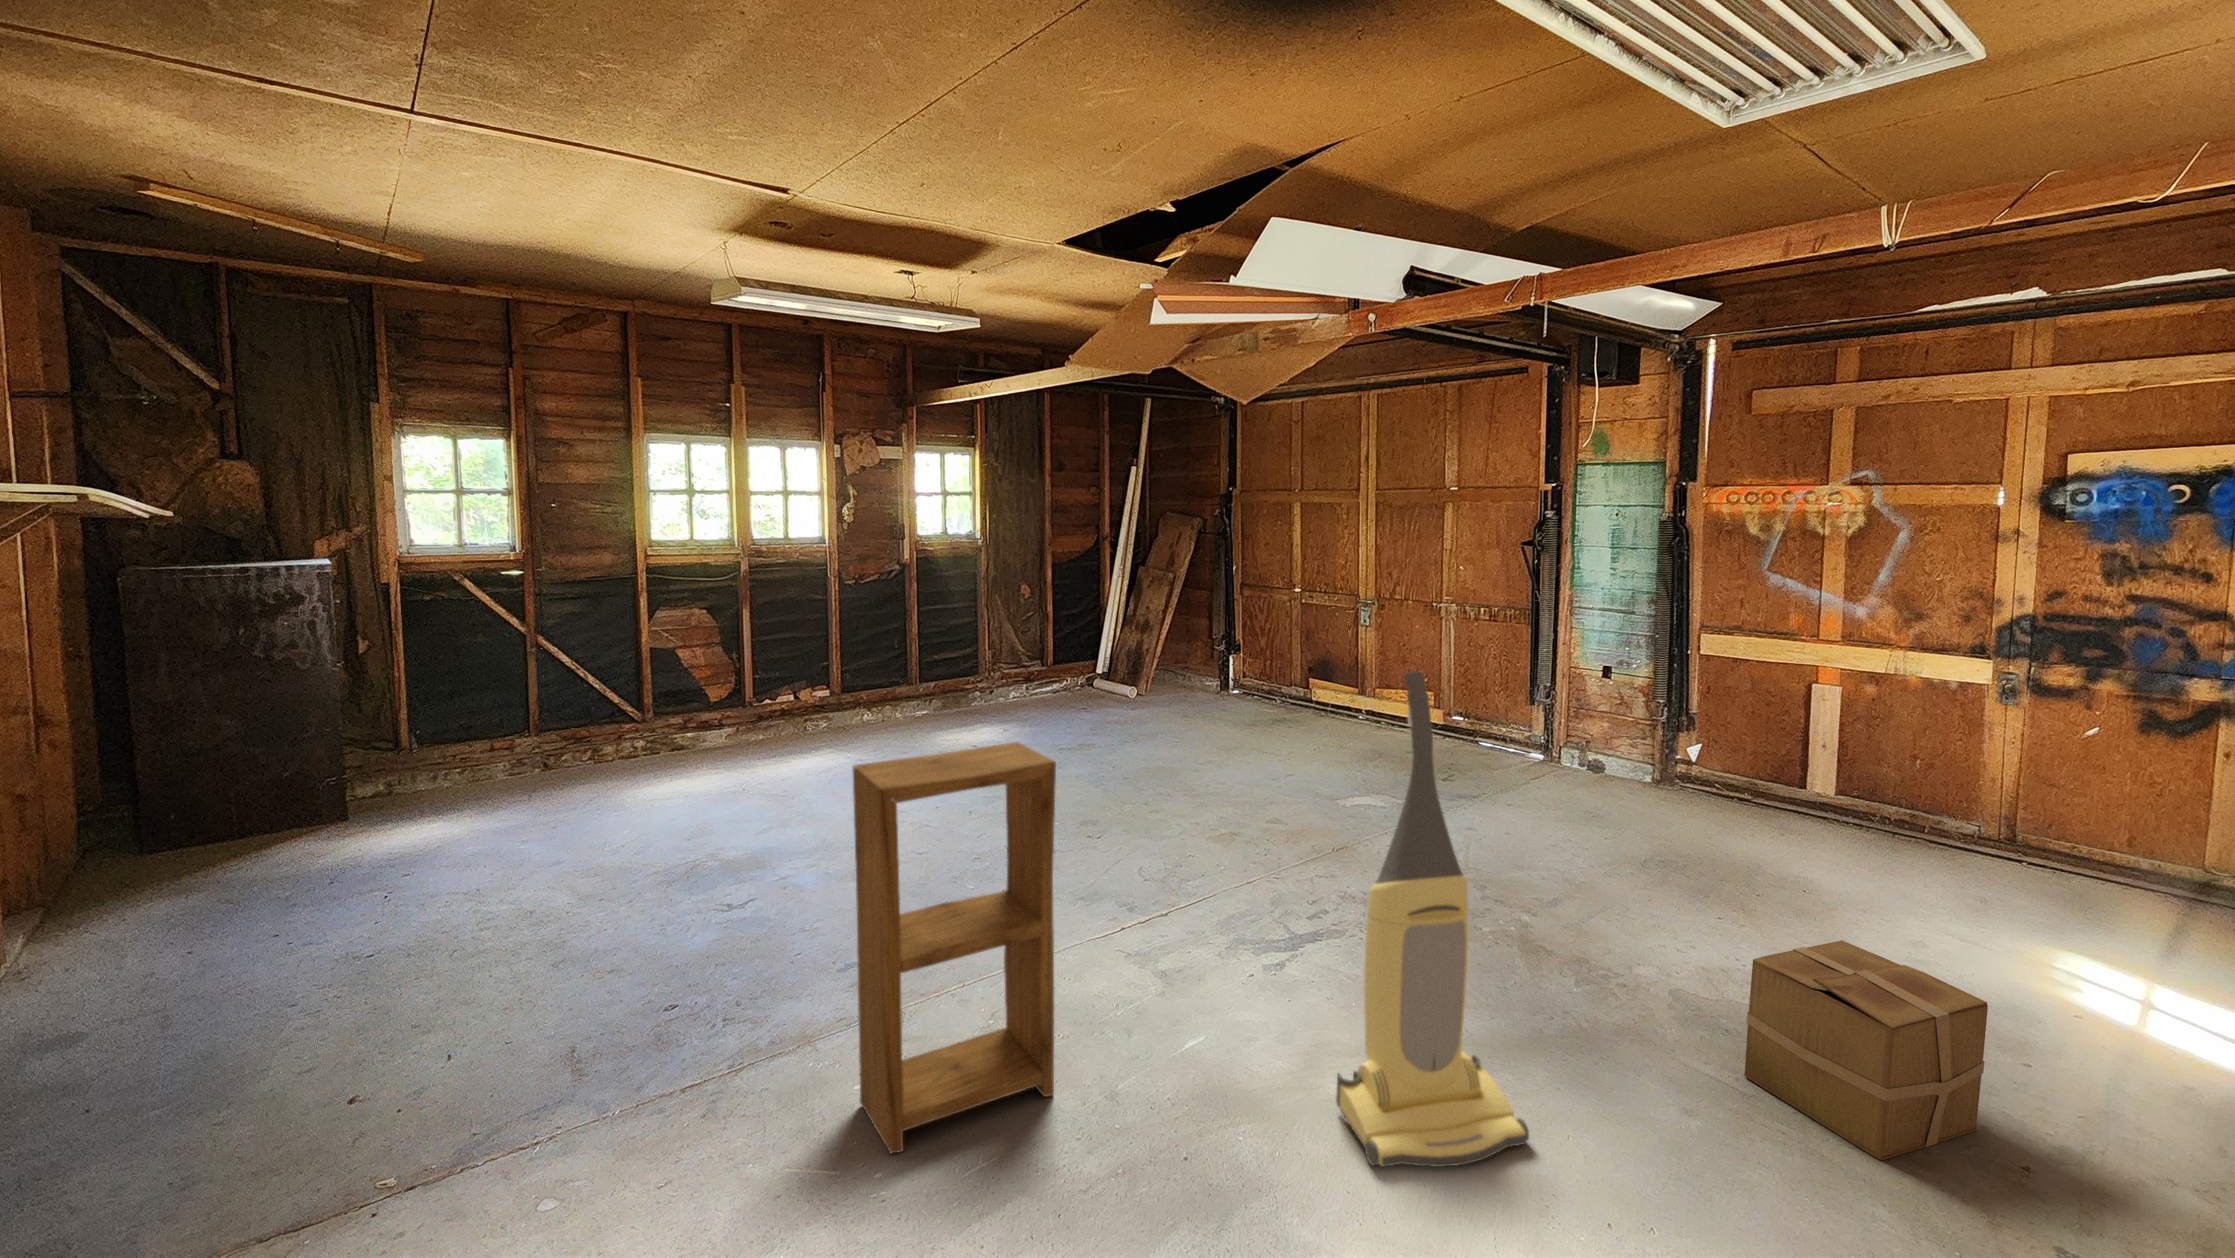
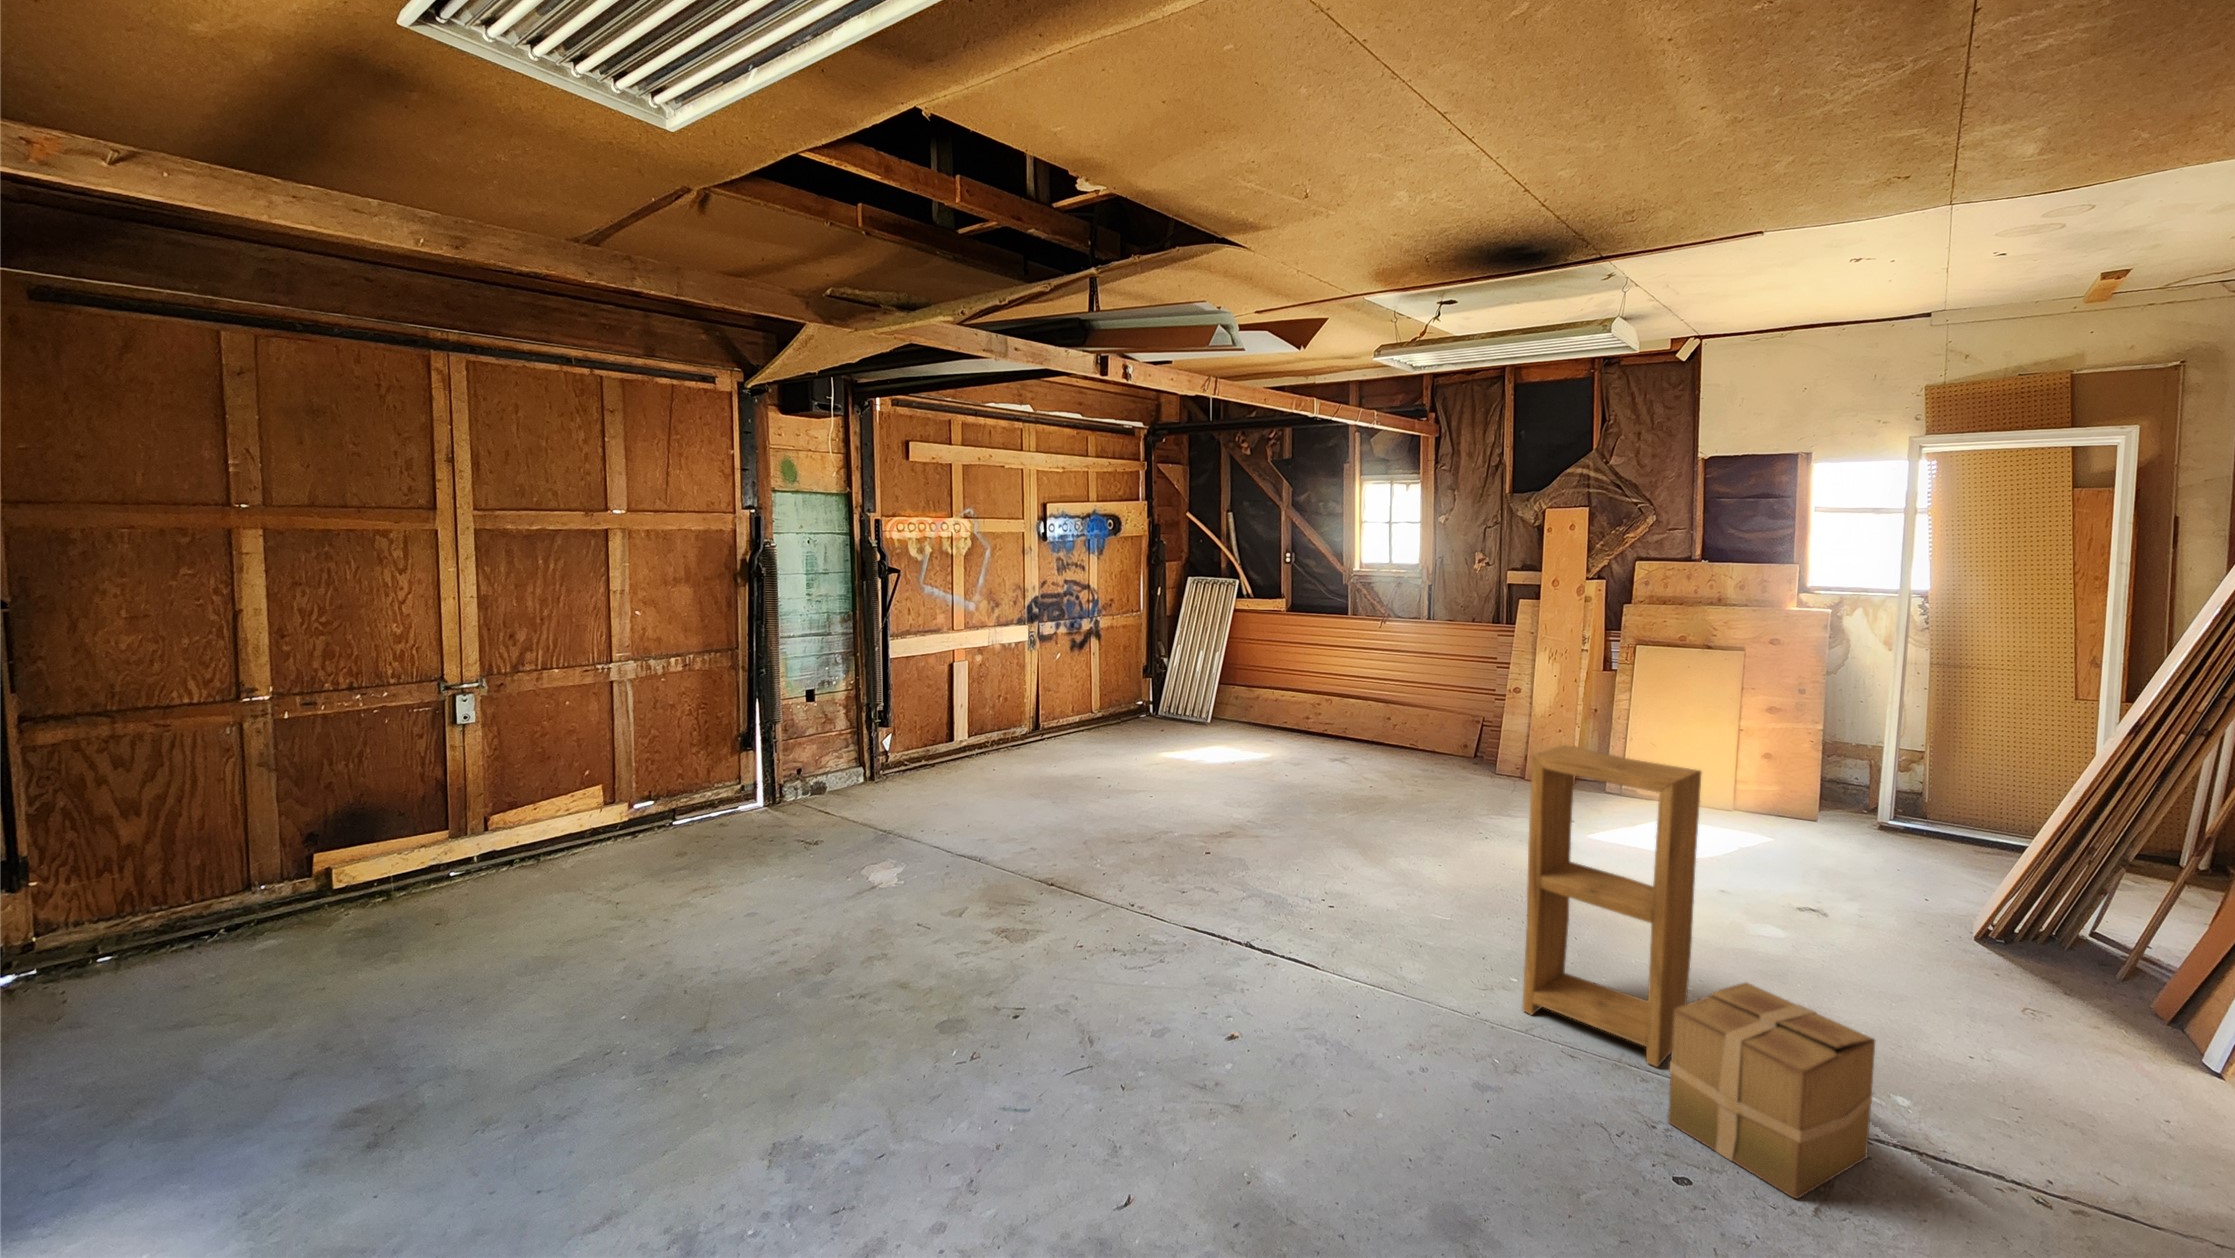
vacuum cleaner: present [1336,671,1529,1167] -> none [1417,645,1514,903]
cardboard box: present [1744,941,1988,1160] -> present [1668,983,1875,1198]

